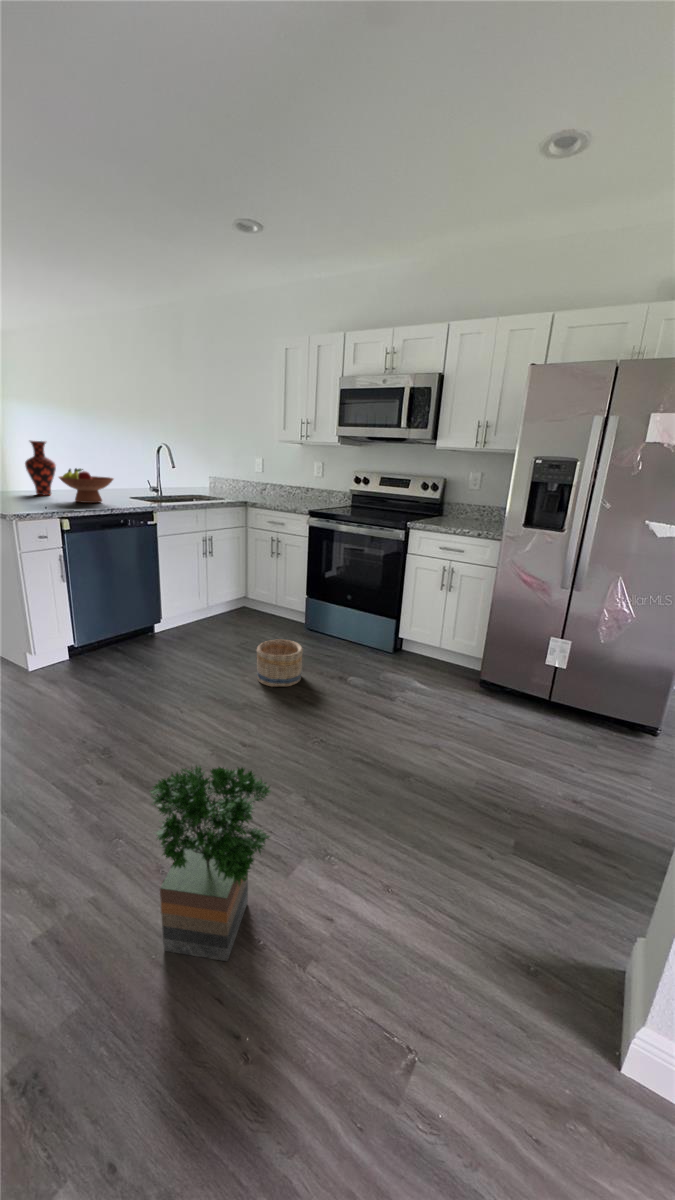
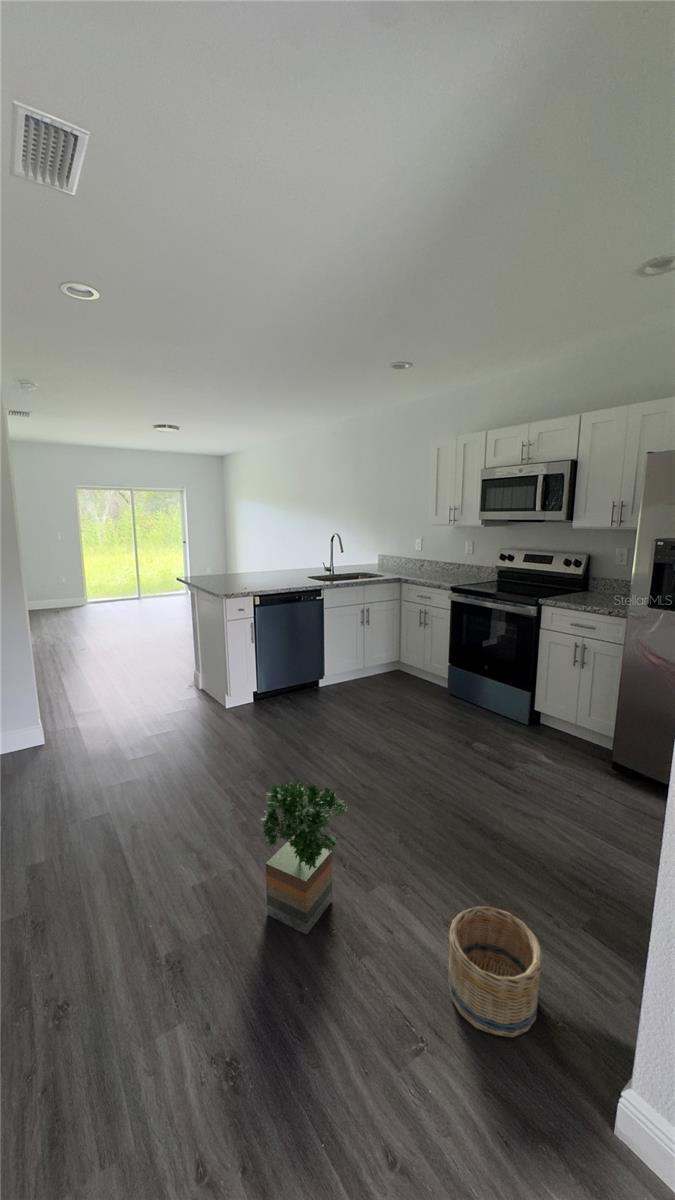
vase: present [25,441,56,495] -> none [241,538,260,577]
fruit bowl: present [59,468,114,503] -> none [259,557,297,582]
basket: present [256,640,303,687] -> present [448,906,543,1037]

